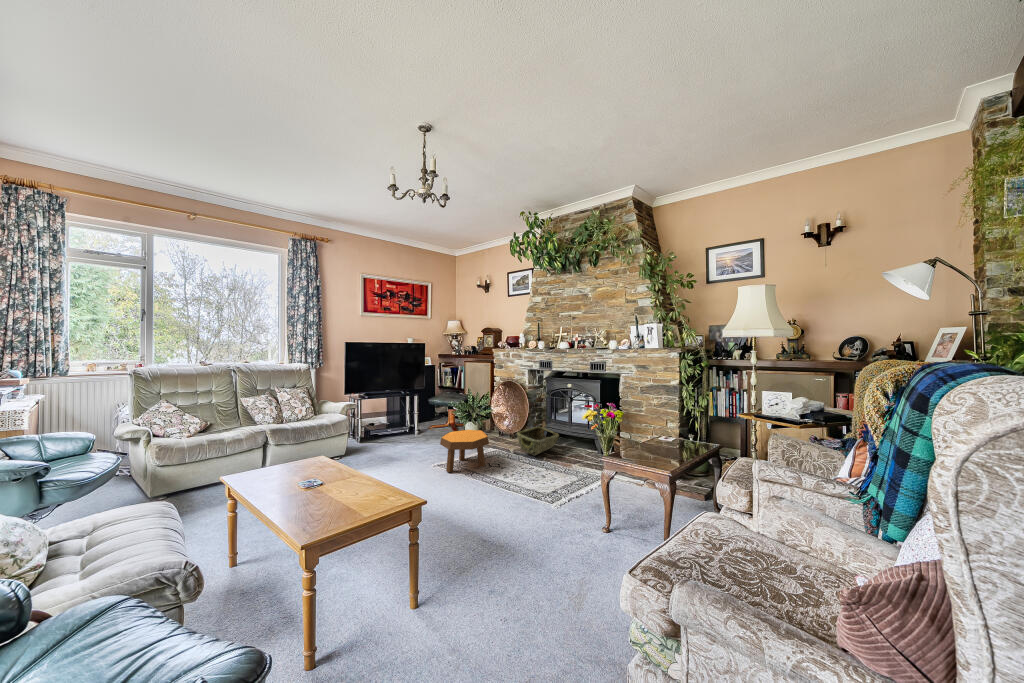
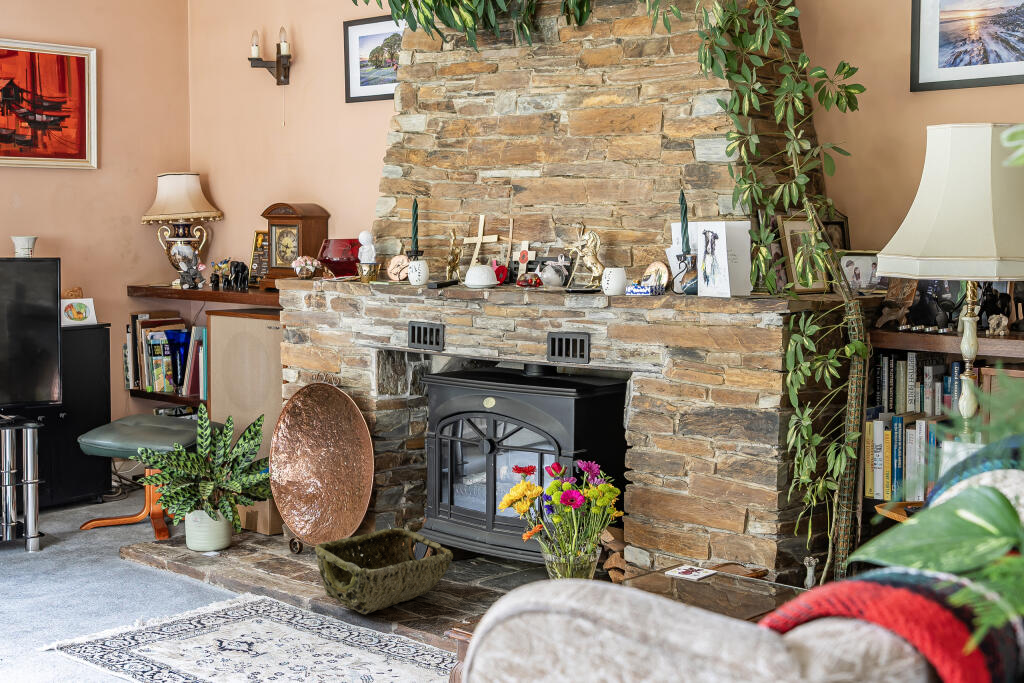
footstool: present [440,430,489,472] -> none [66,534,215,659]

